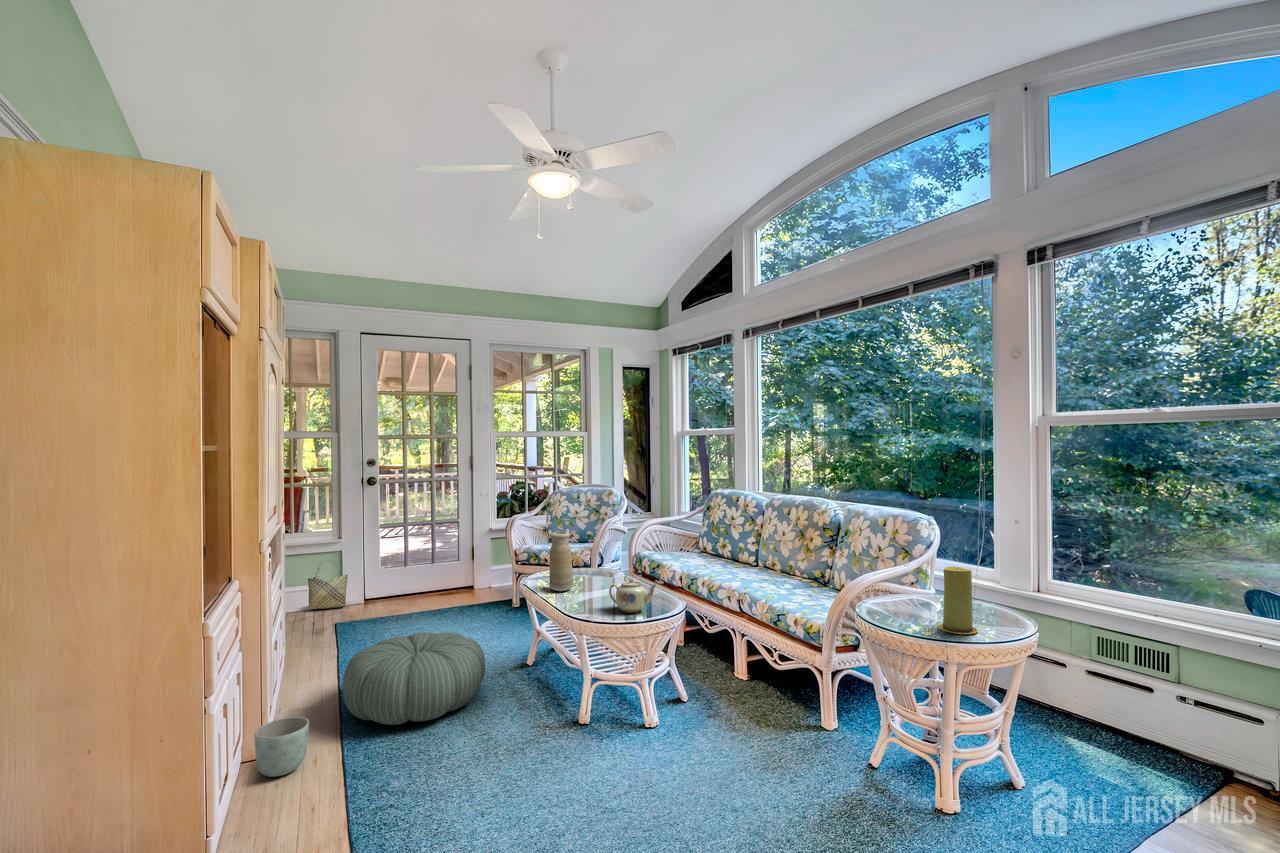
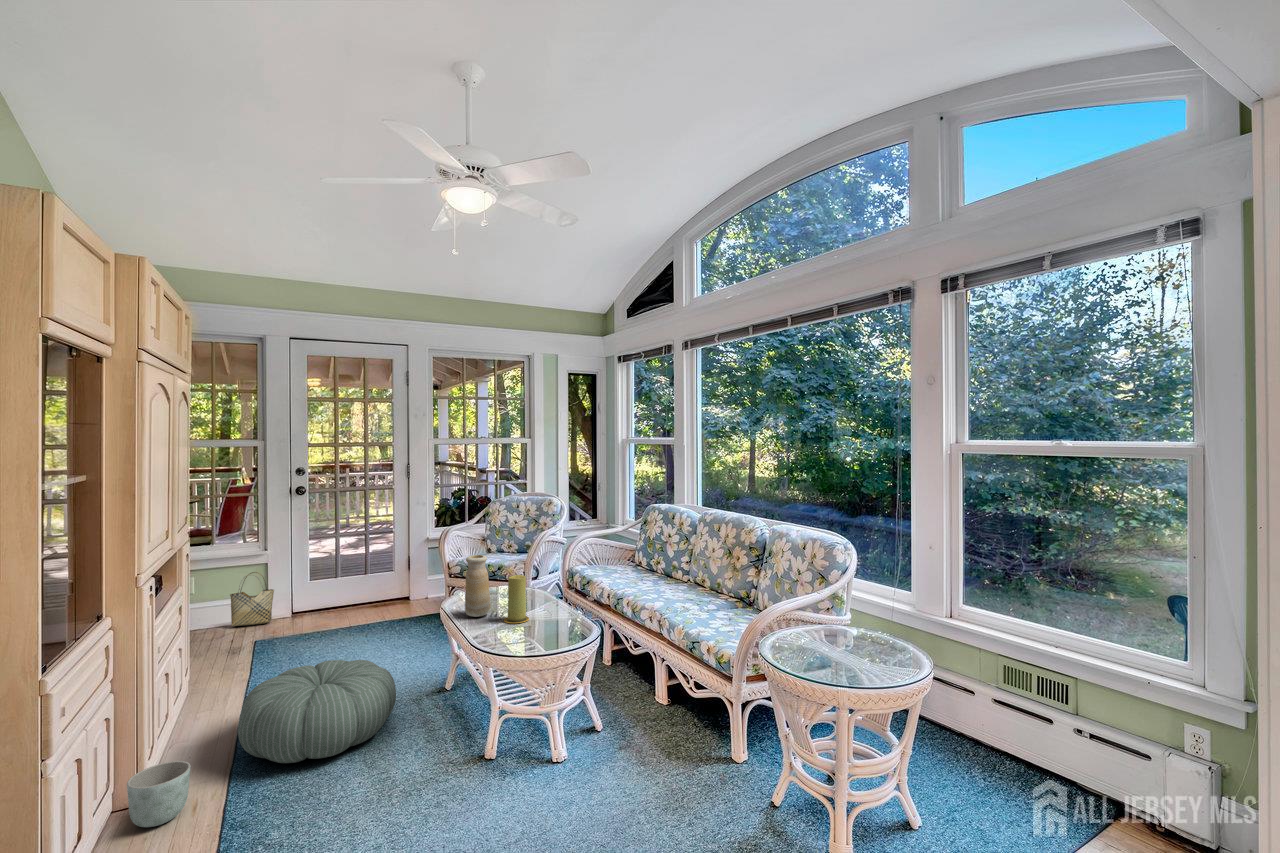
candle: present [939,566,978,634] -> present [504,575,529,623]
teapot: present [609,579,657,613] -> none [520,608,568,643]

